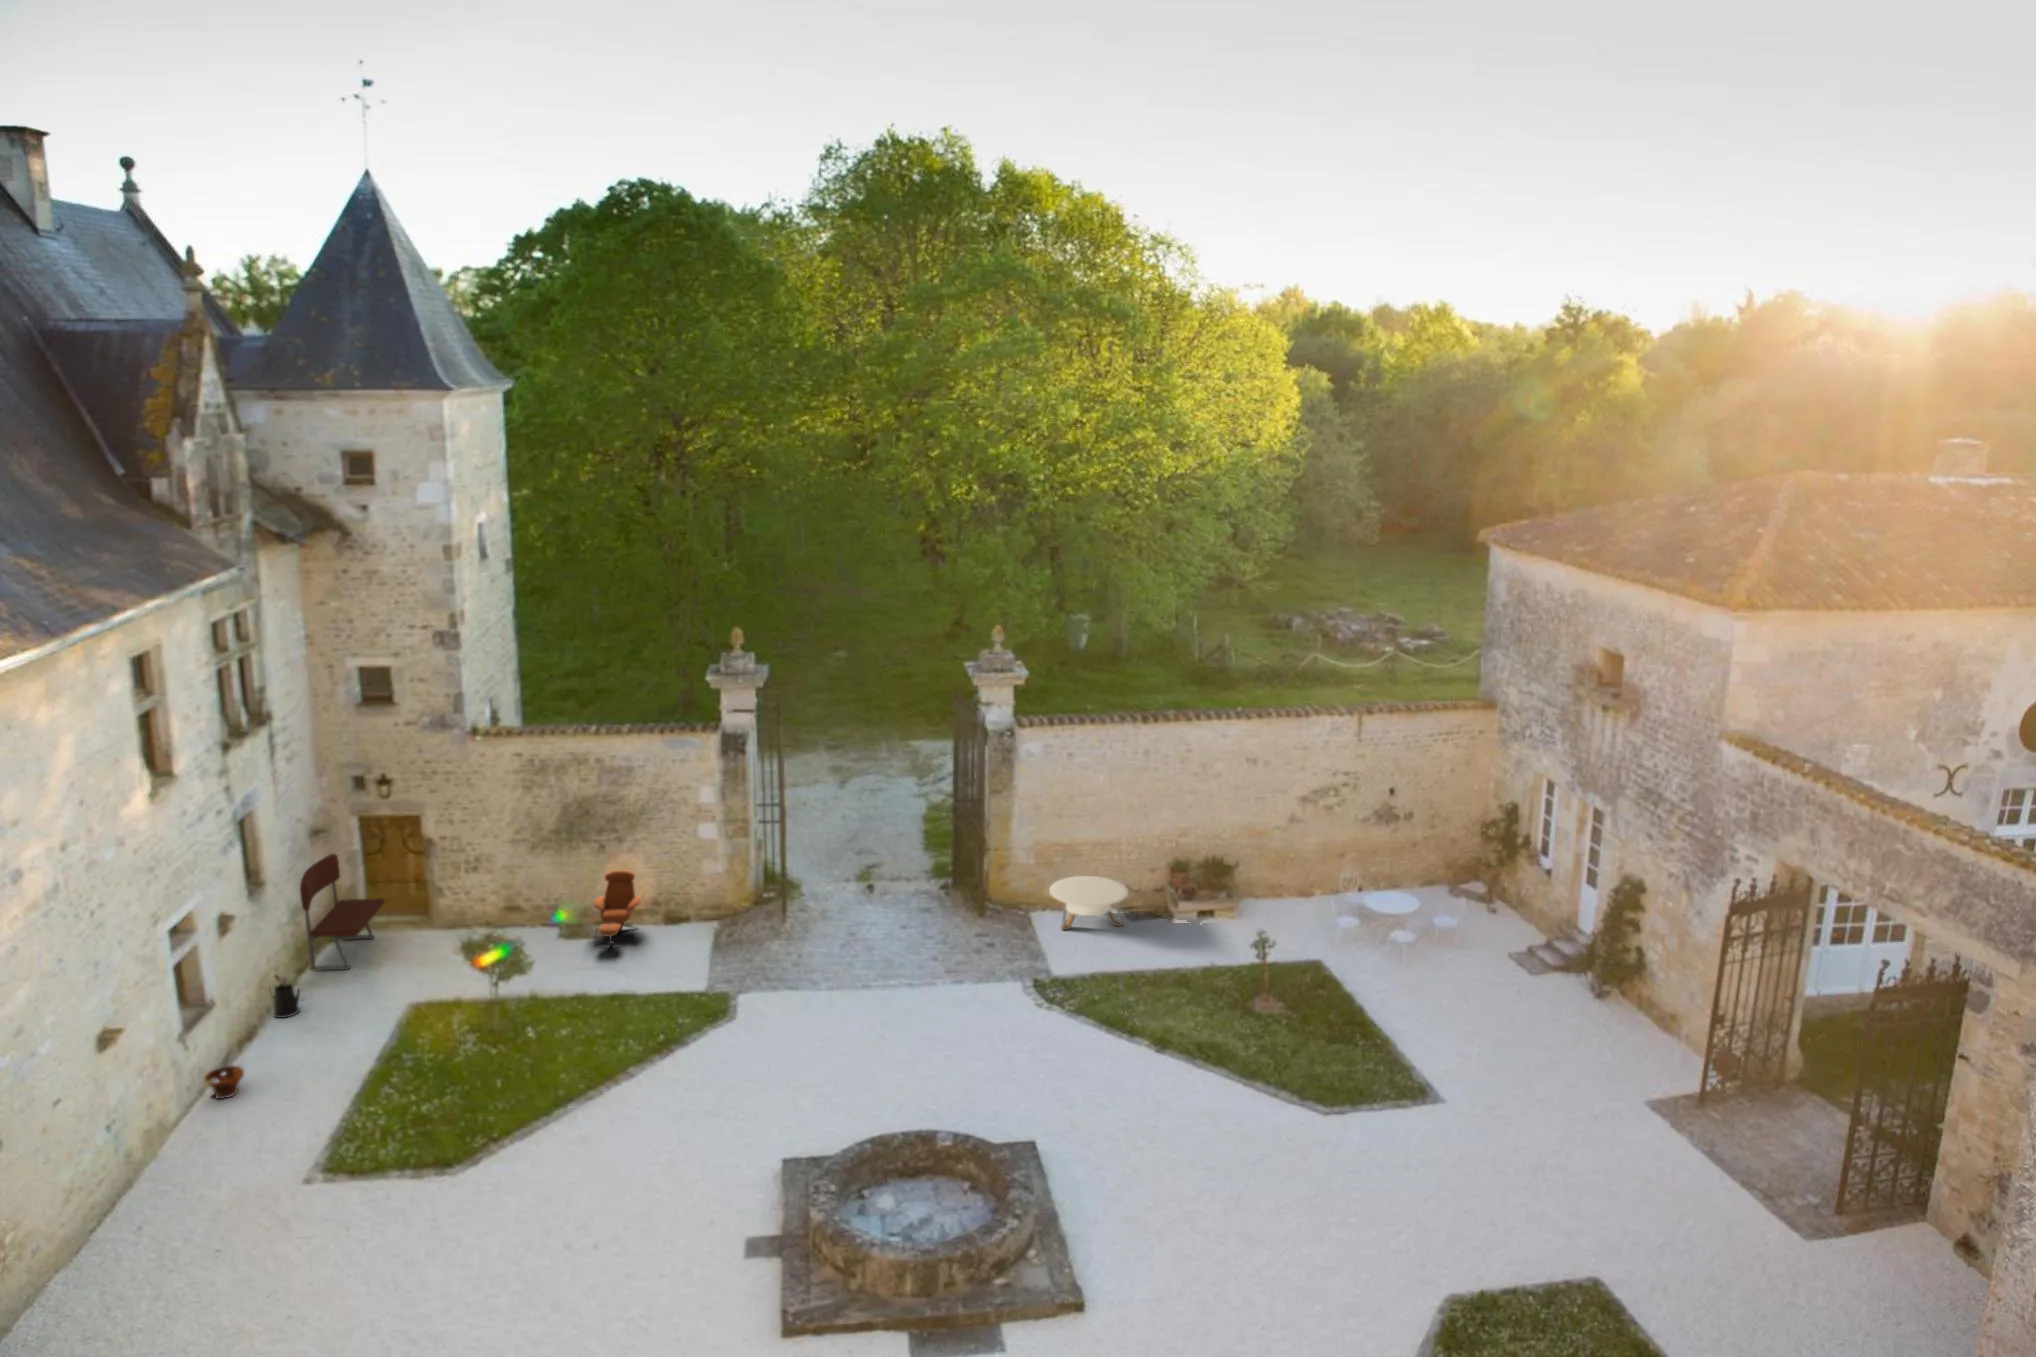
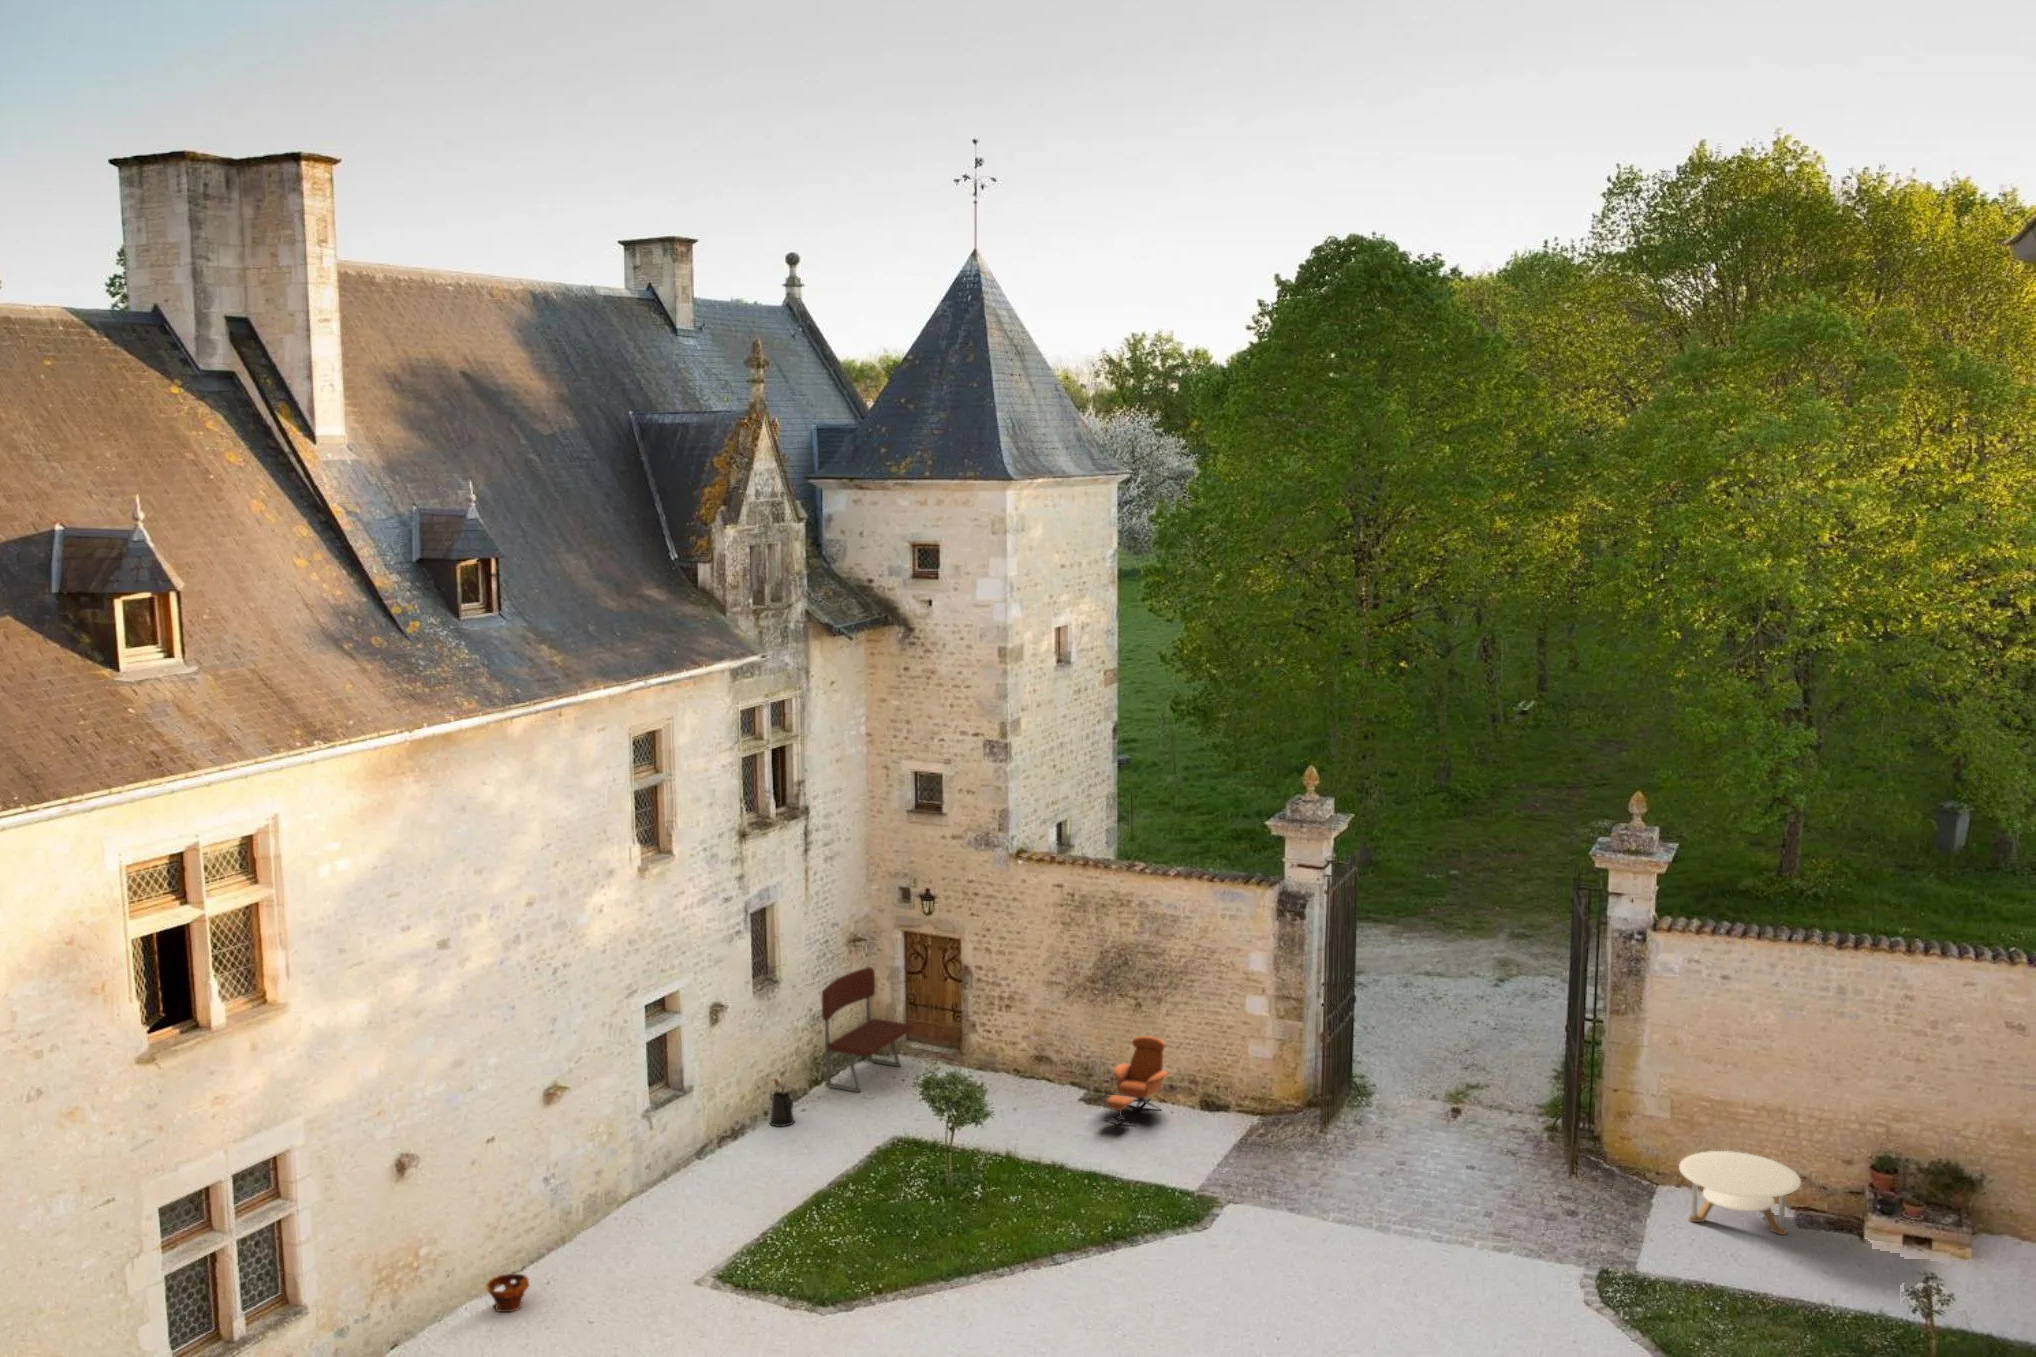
planter: present [204,1066,244,1099] -> present [486,1274,529,1312]

